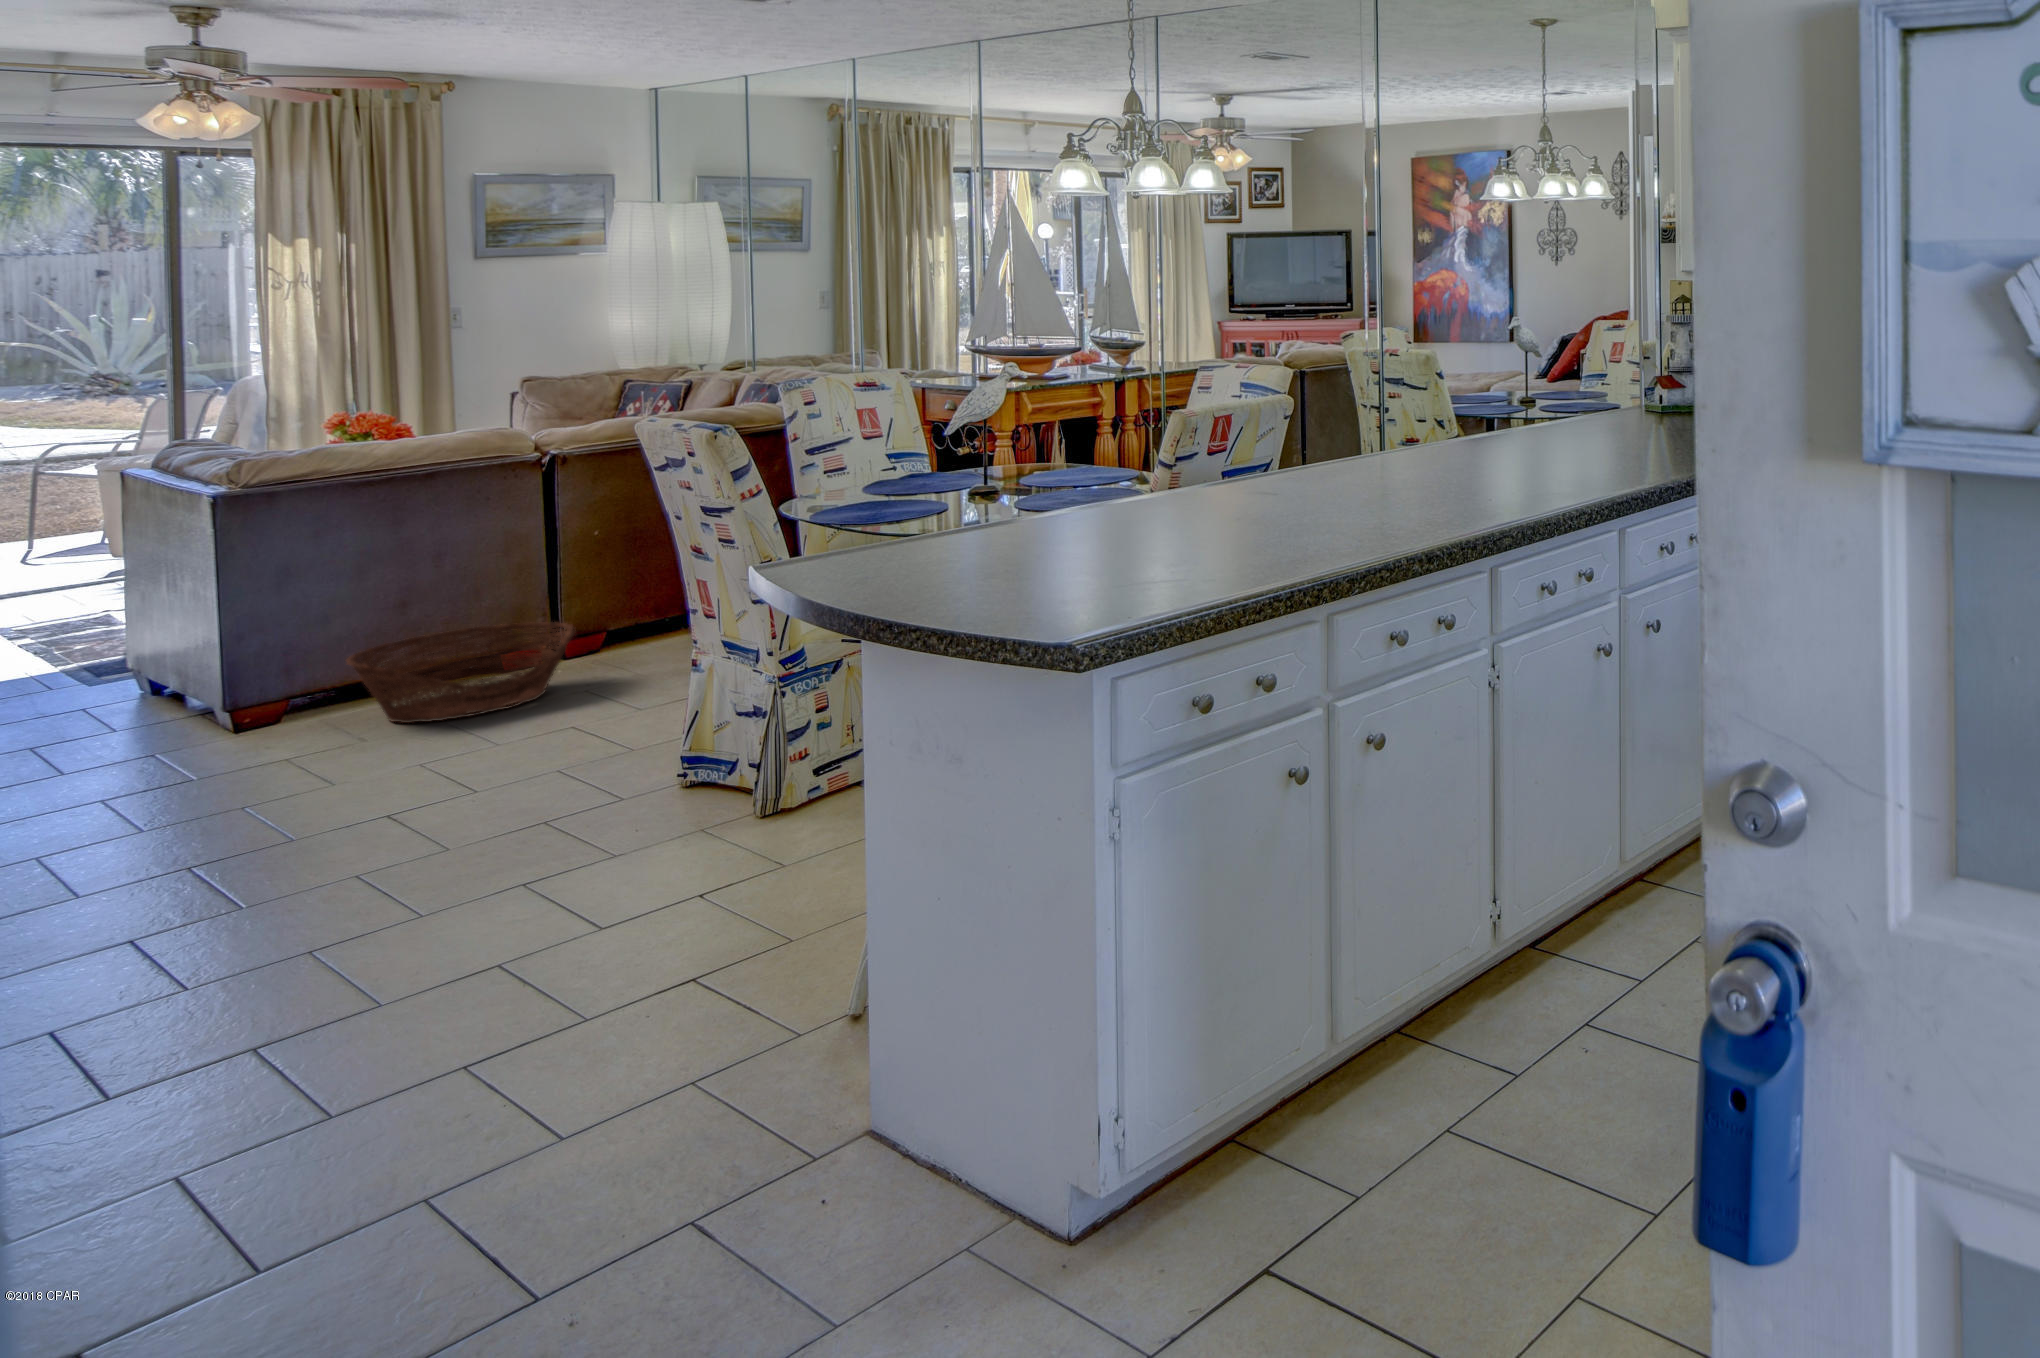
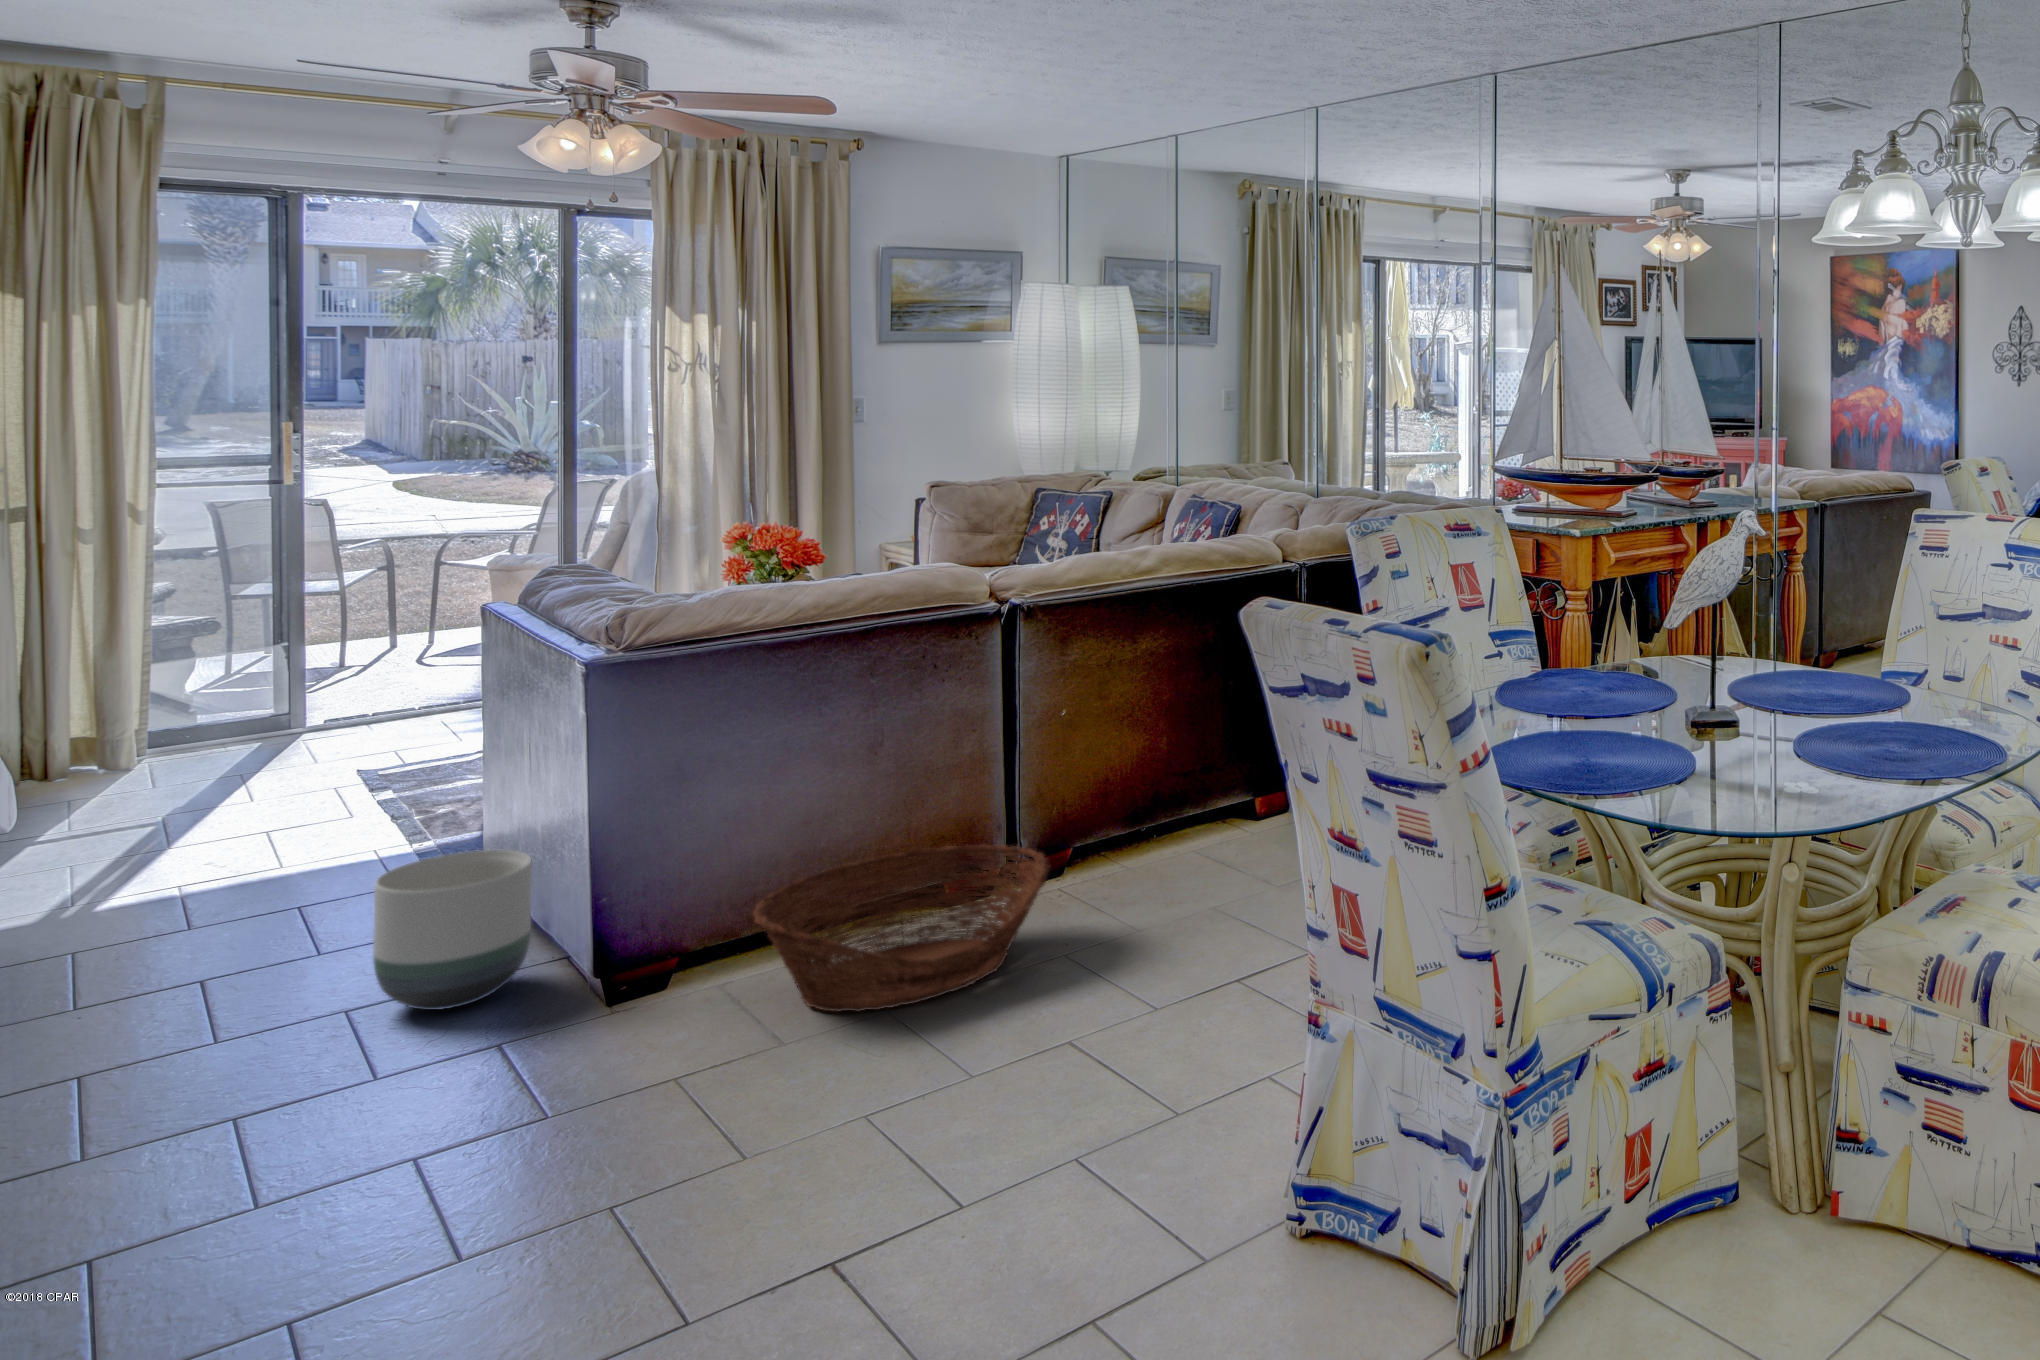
planter: none [56,634,178,738] -> present [373,850,532,1010]

